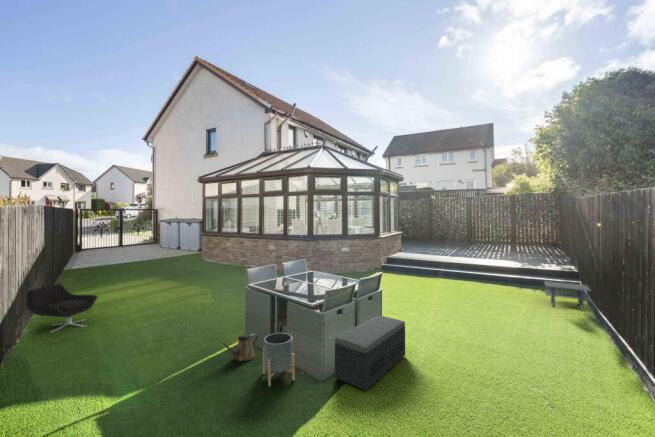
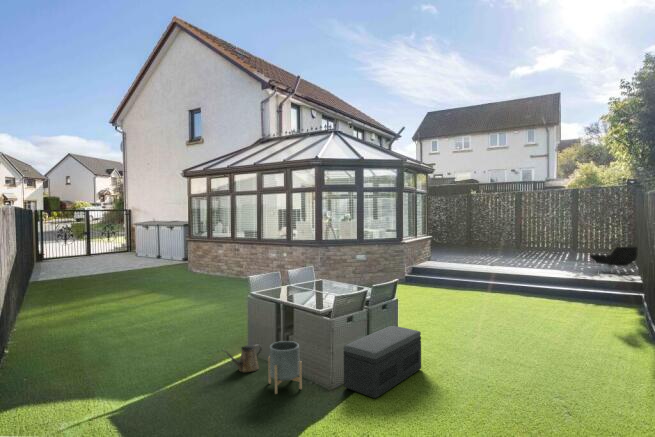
side table: present [544,281,590,311] -> none [595,293,648,327]
lounge chair: present [26,284,97,332] -> present [590,247,637,272]

